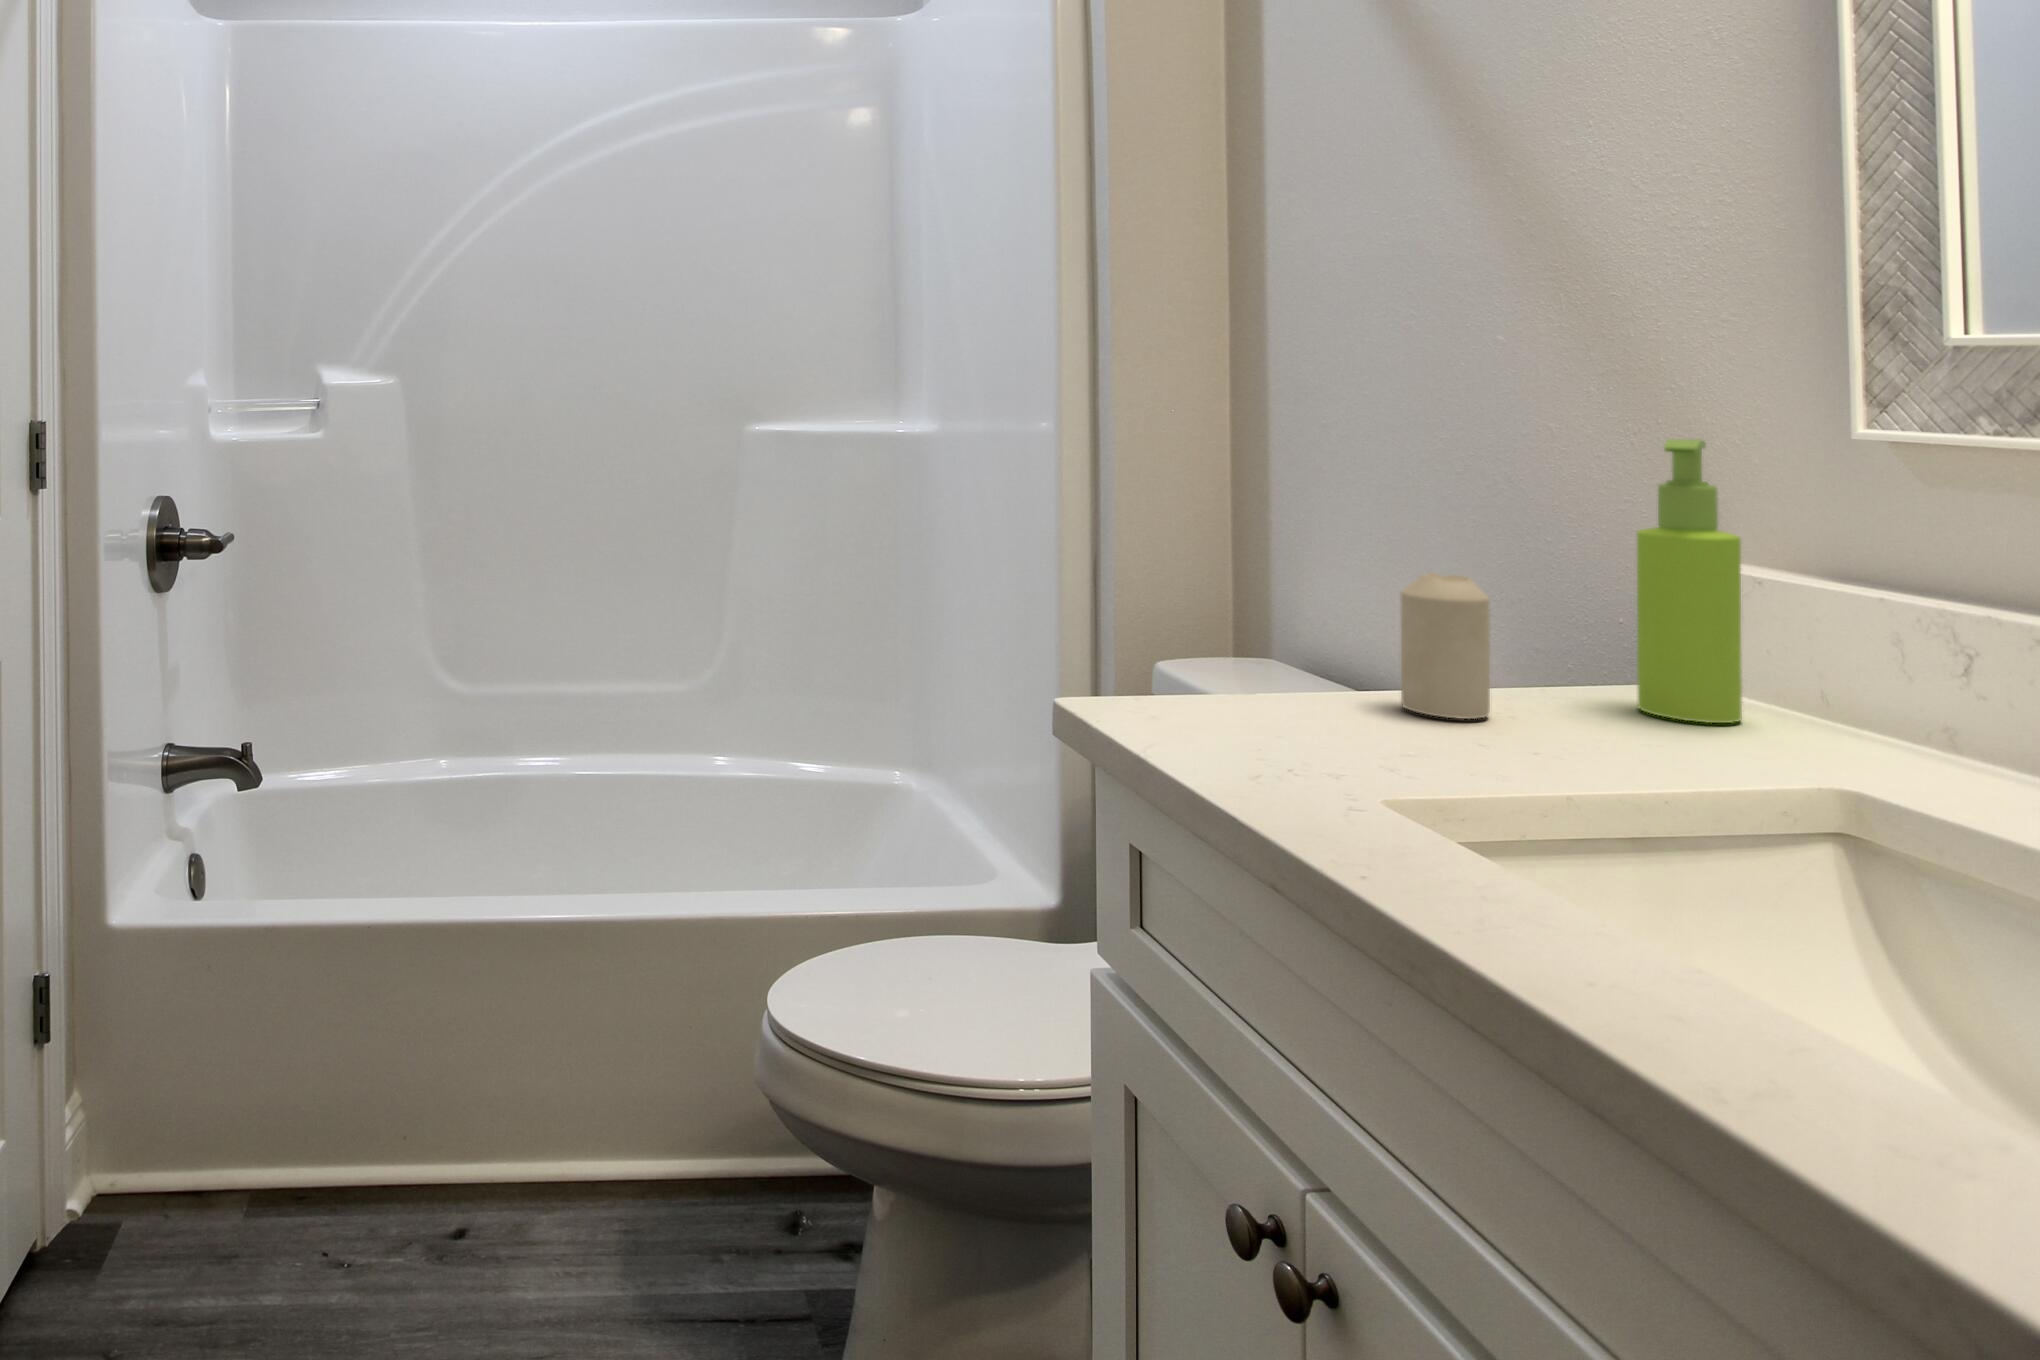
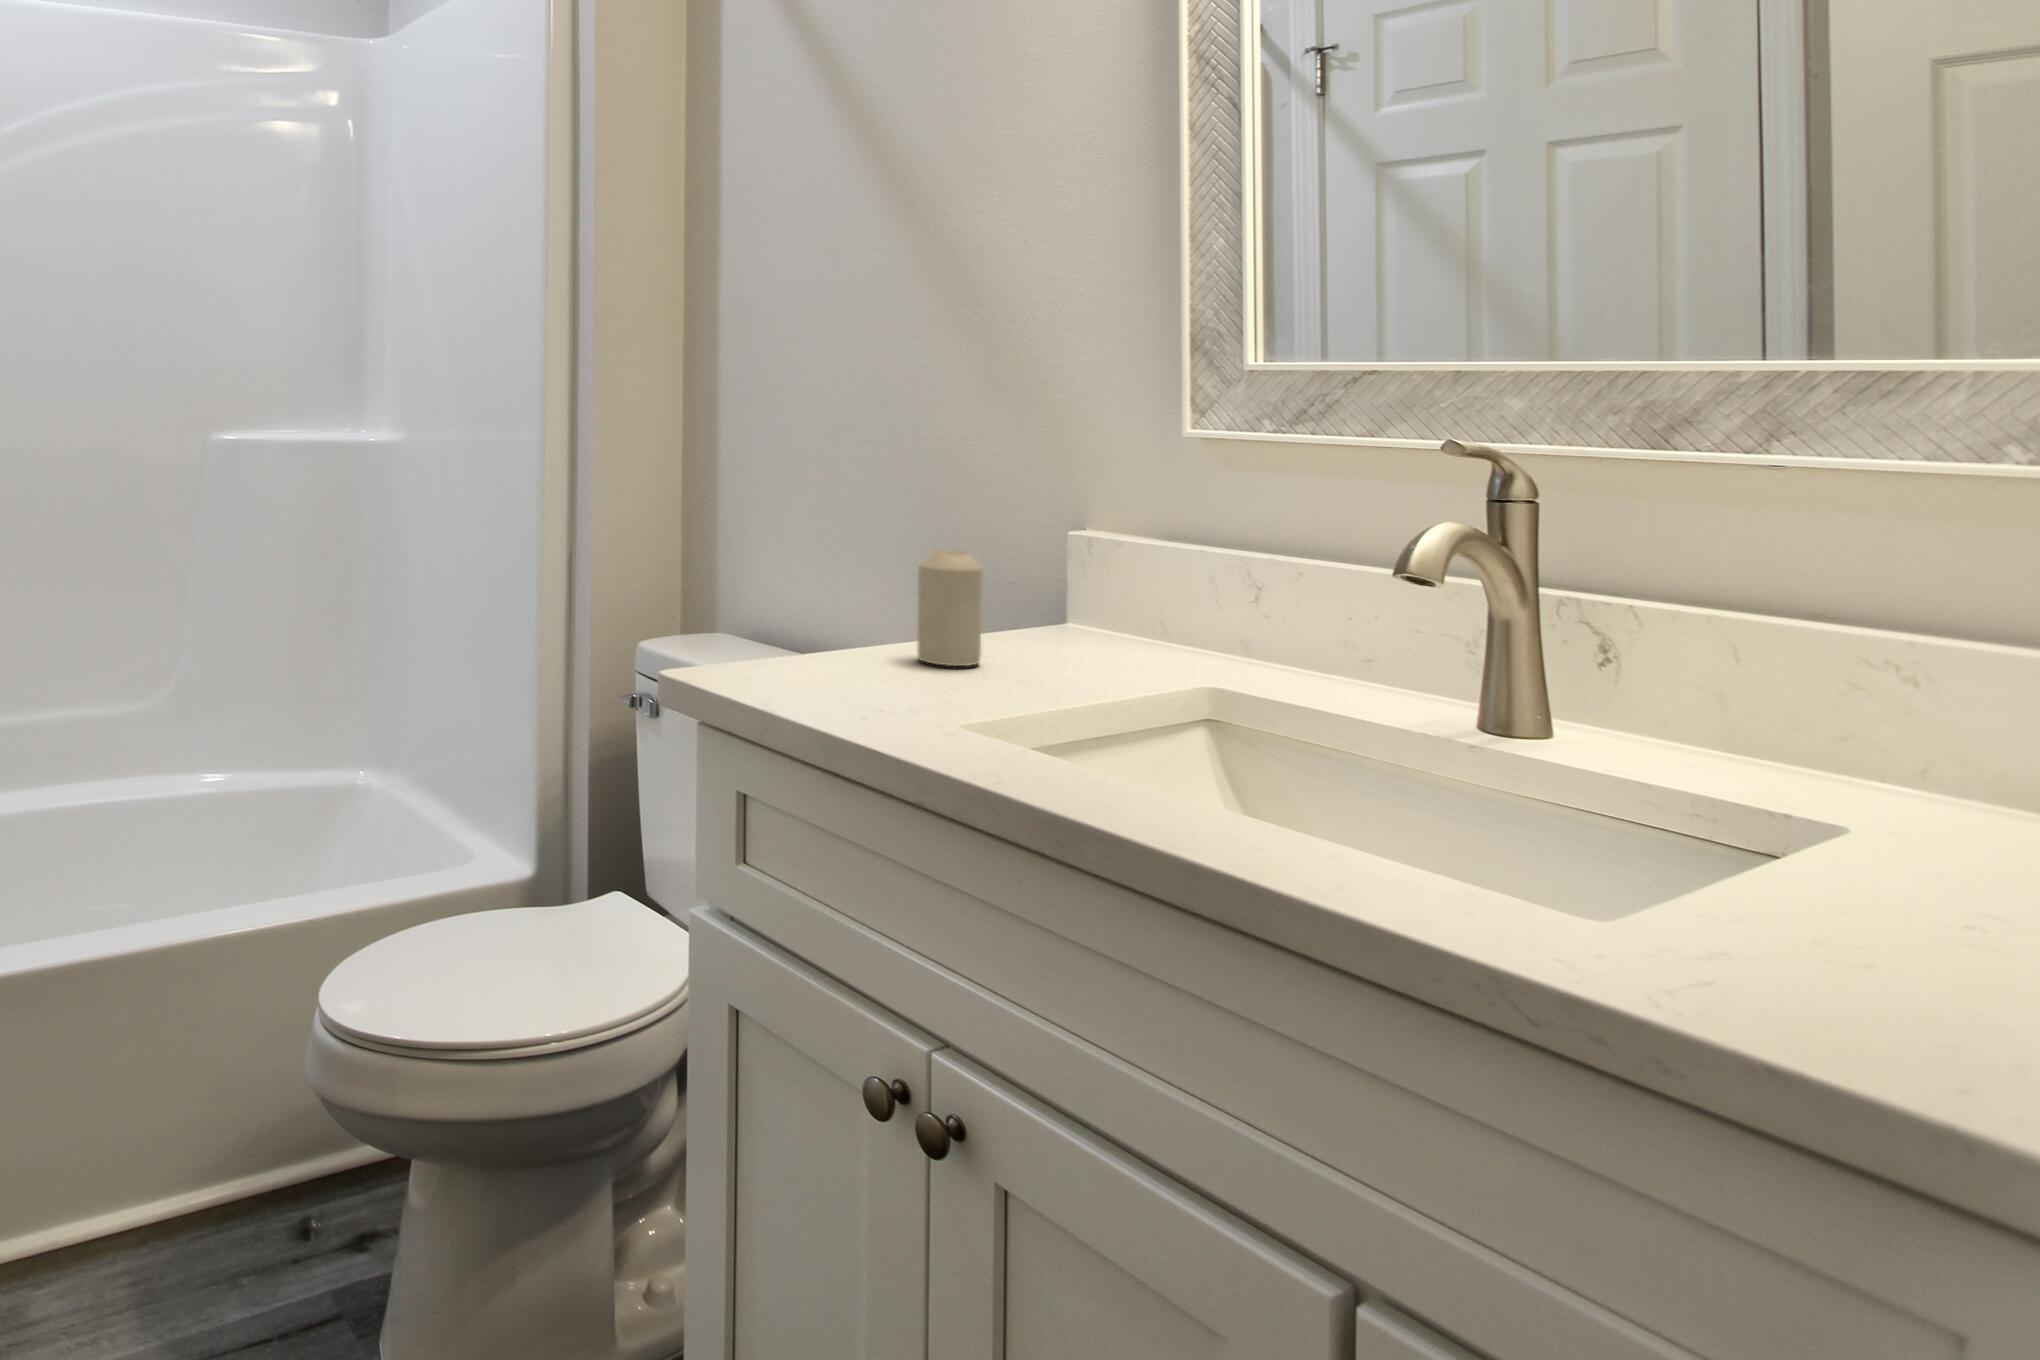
soap dispenser: present [1637,439,1742,723] -> none [1062,440,1130,656]

